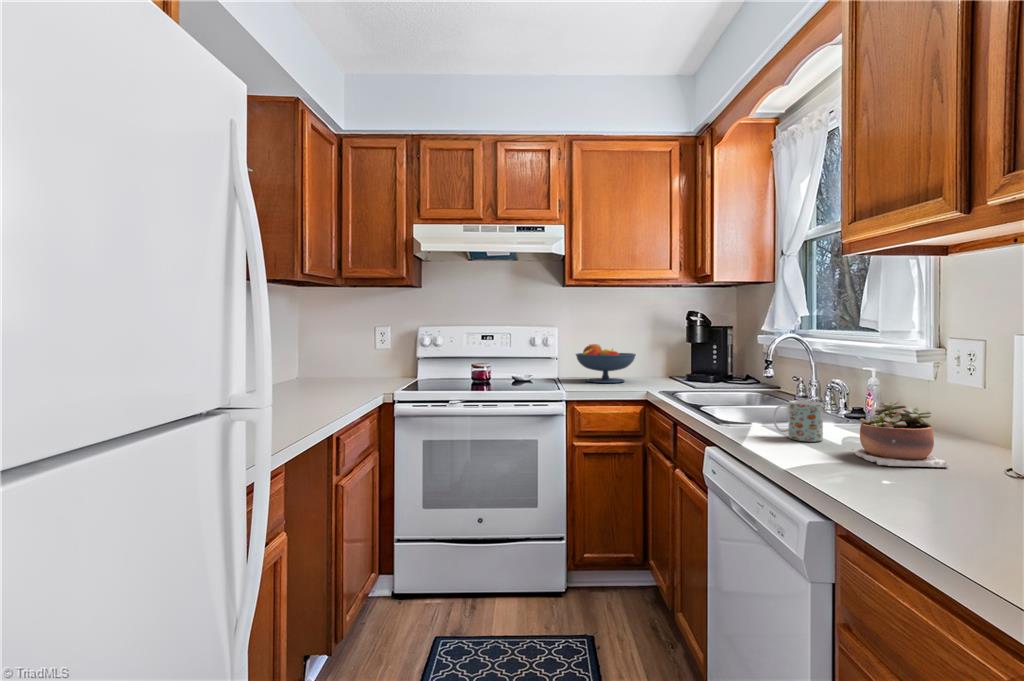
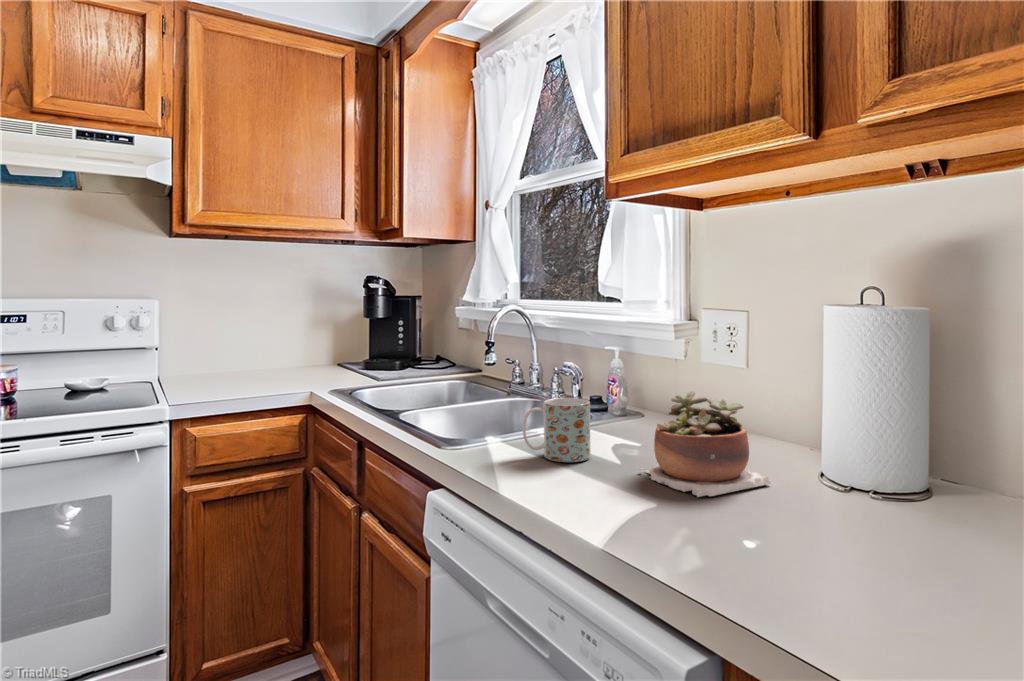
fruit bowl: present [576,344,636,383] -> none [190,323,291,383]

